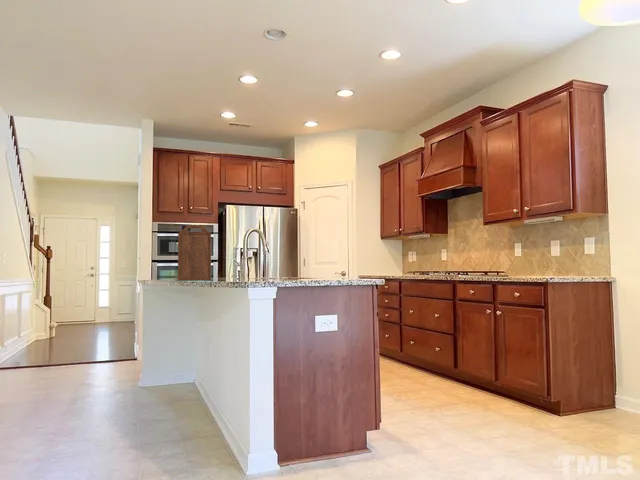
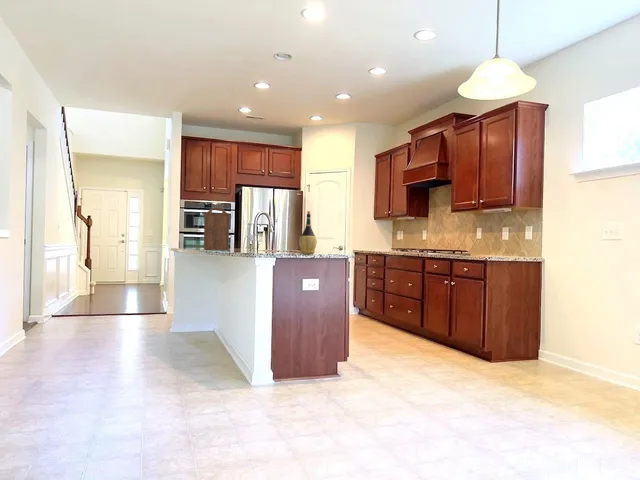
wine bottle: none [308,222,332,282] -> present [299,211,317,255]

